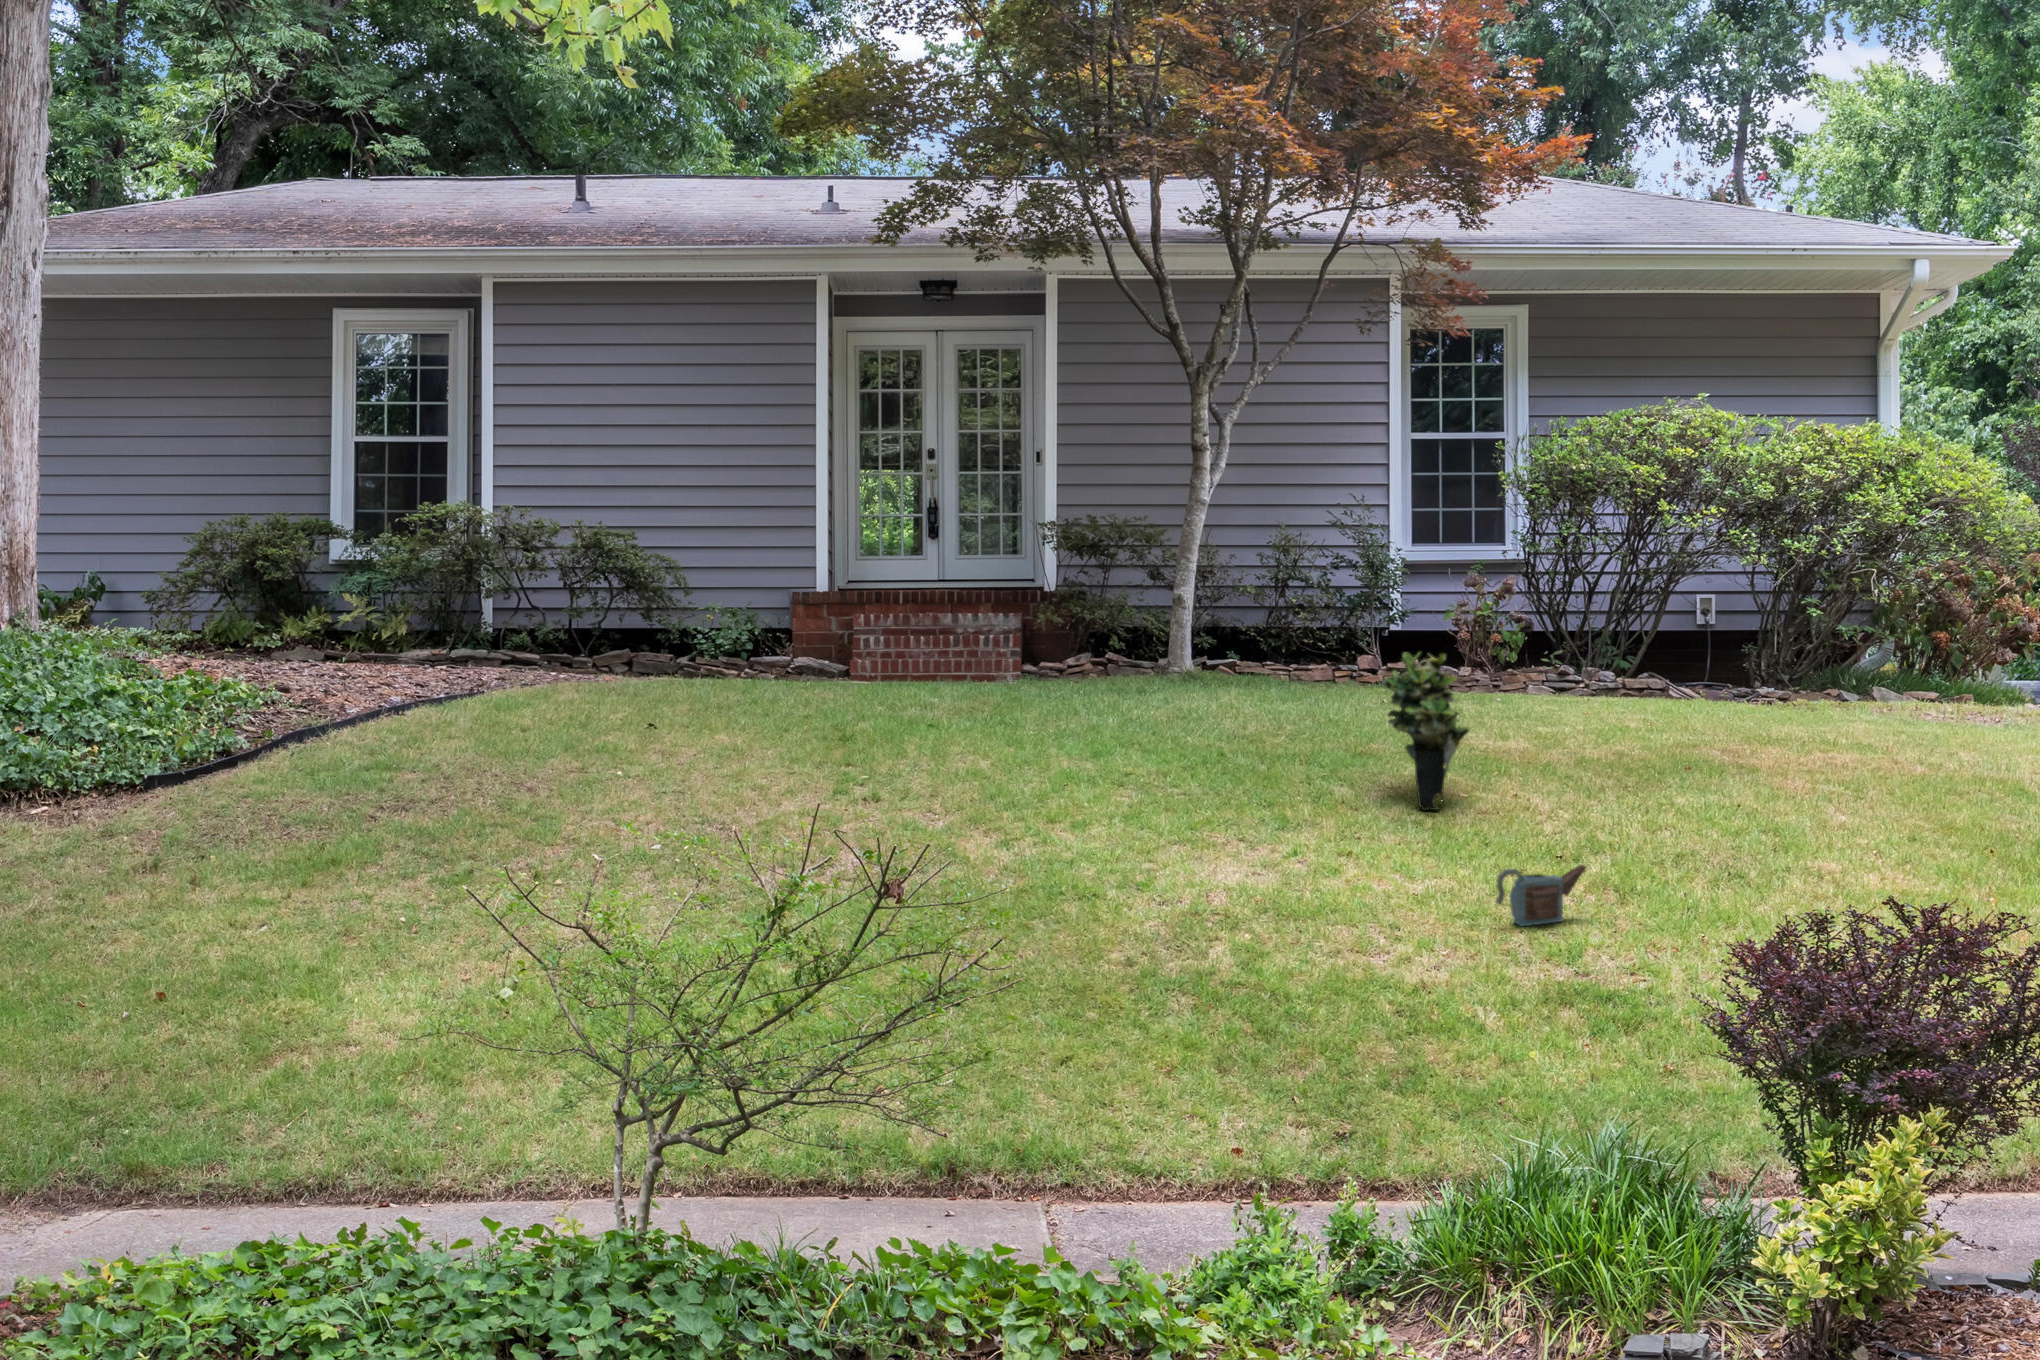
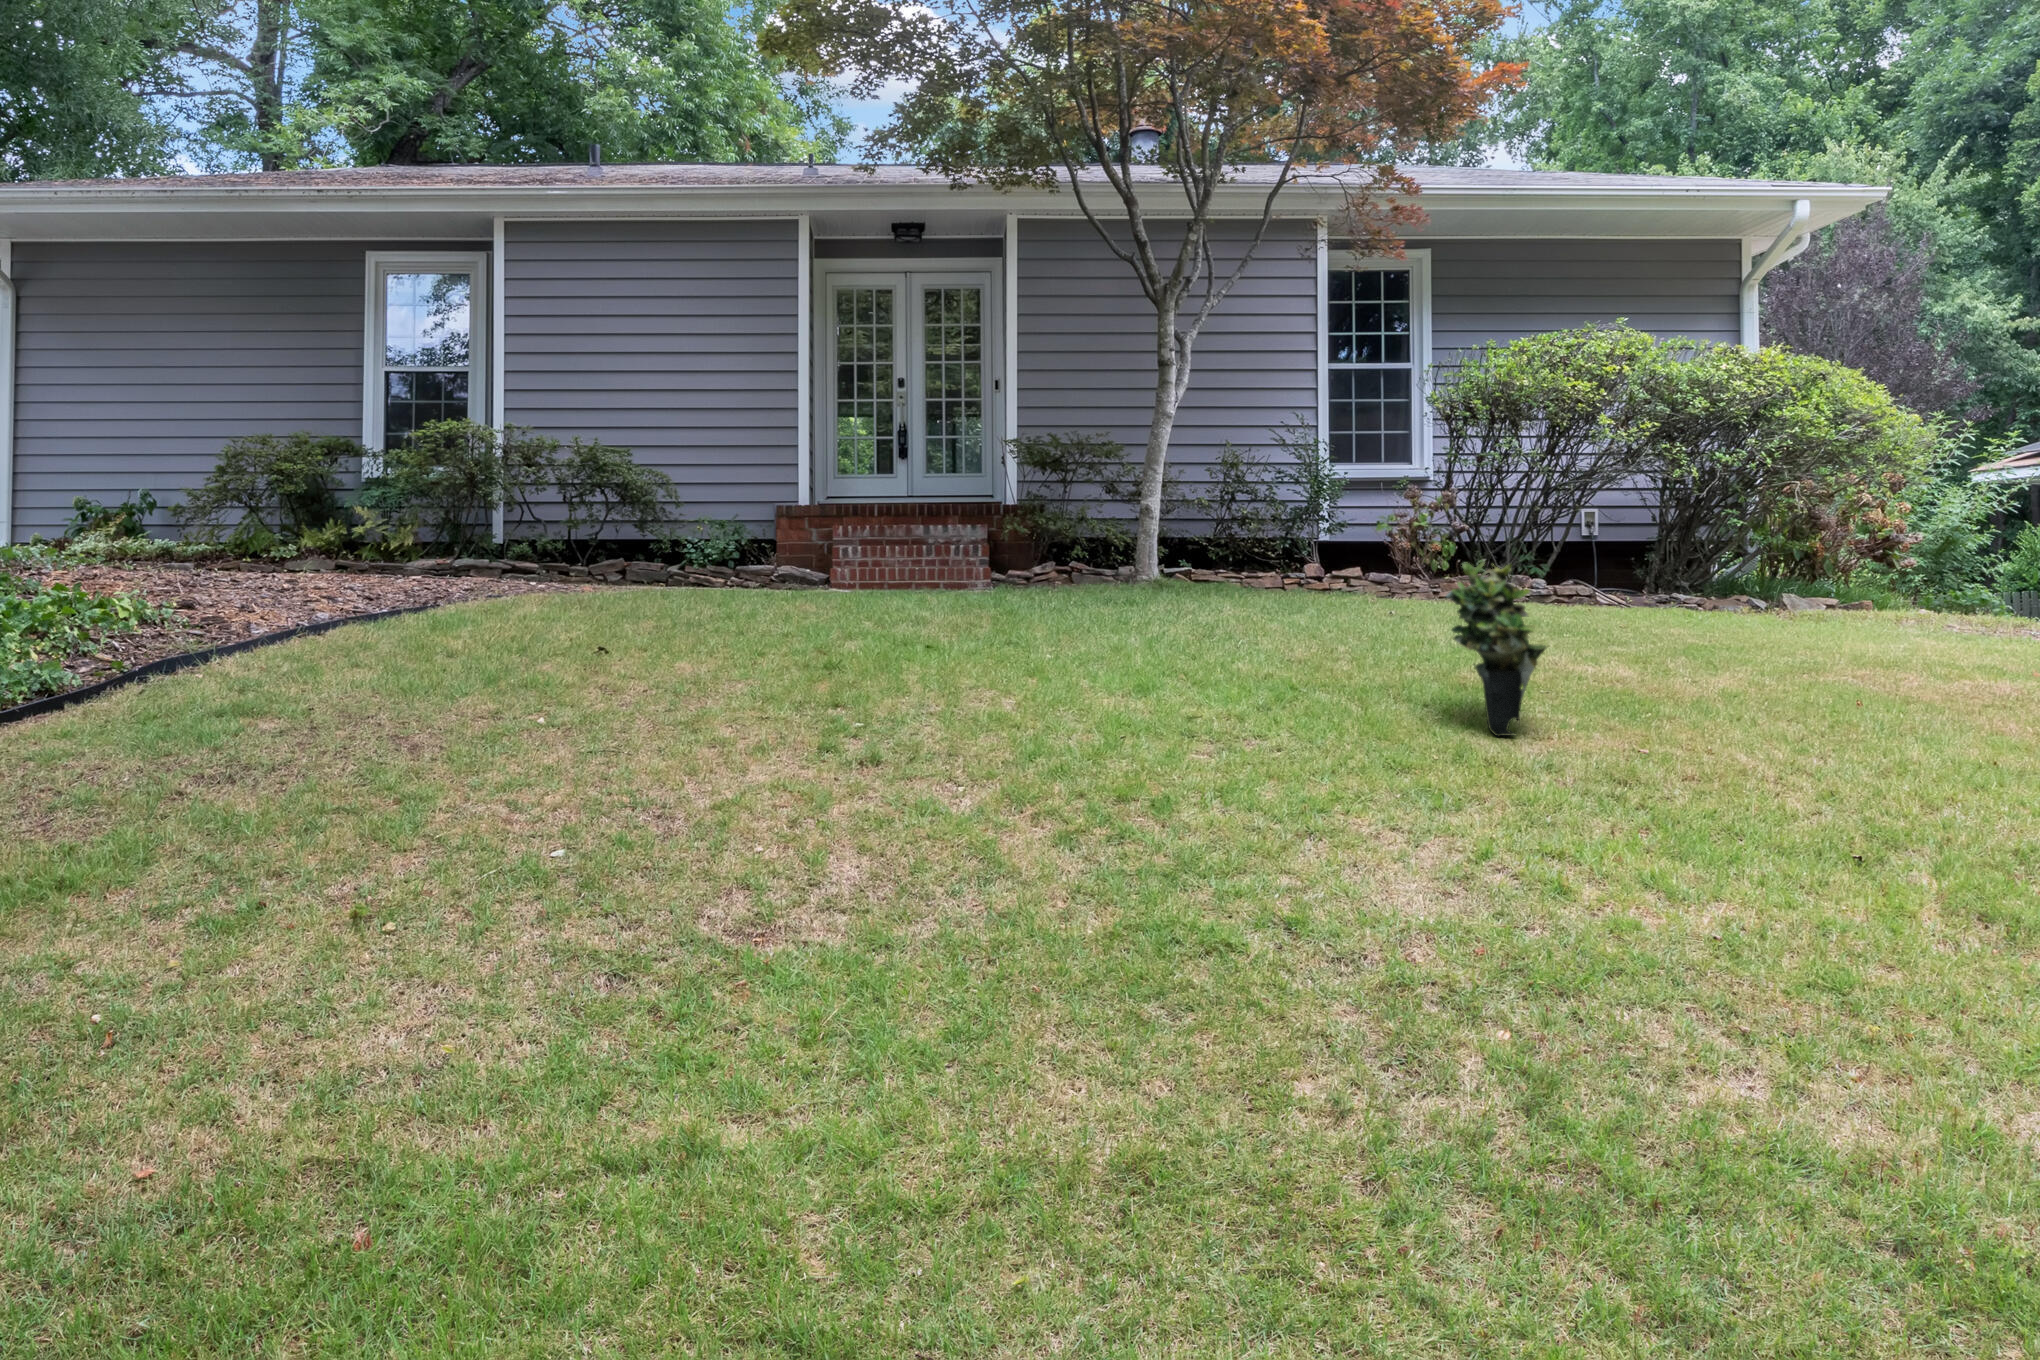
watering can: present [1496,865,1586,926] -> none [1680,819,1782,899]

